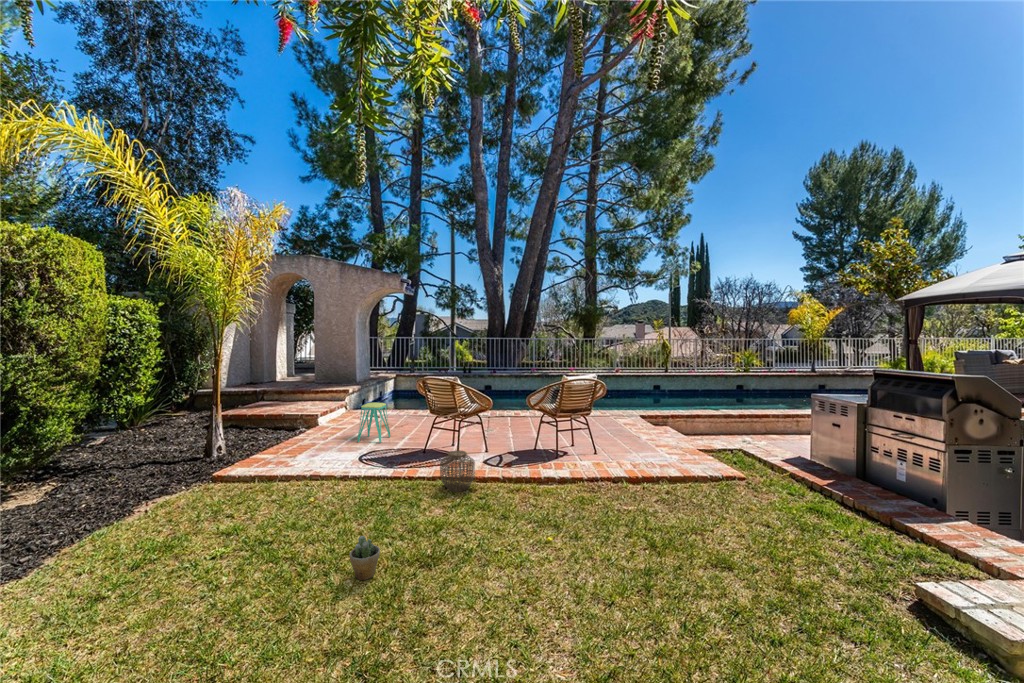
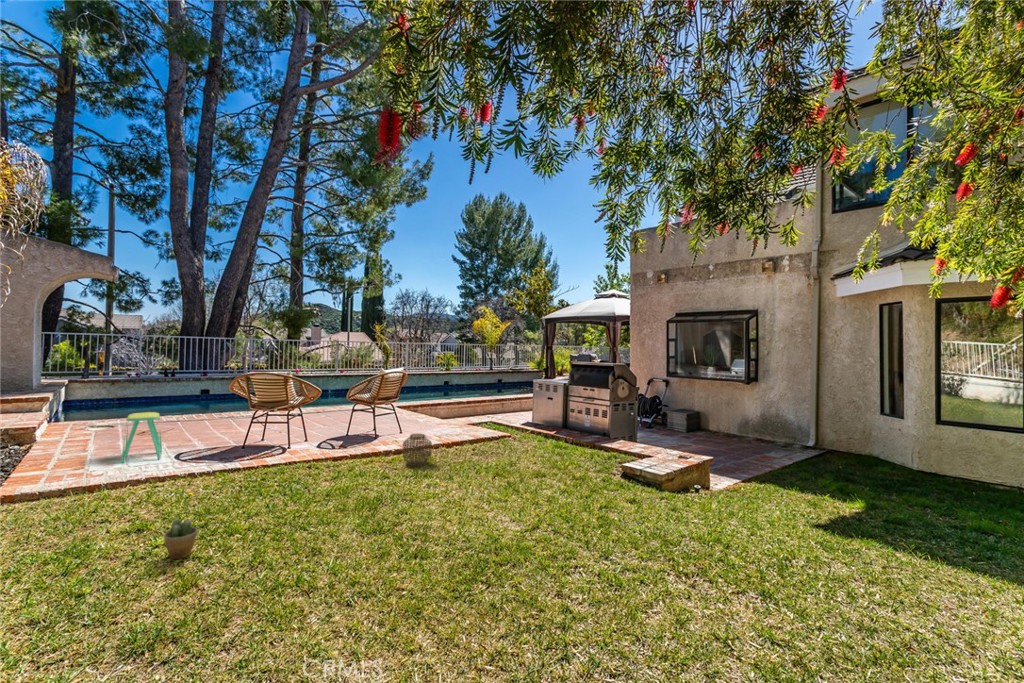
woven basket: present [440,450,475,492] -> present [402,434,432,467]
potted plant: present [350,536,380,580] -> present [164,519,197,559]

